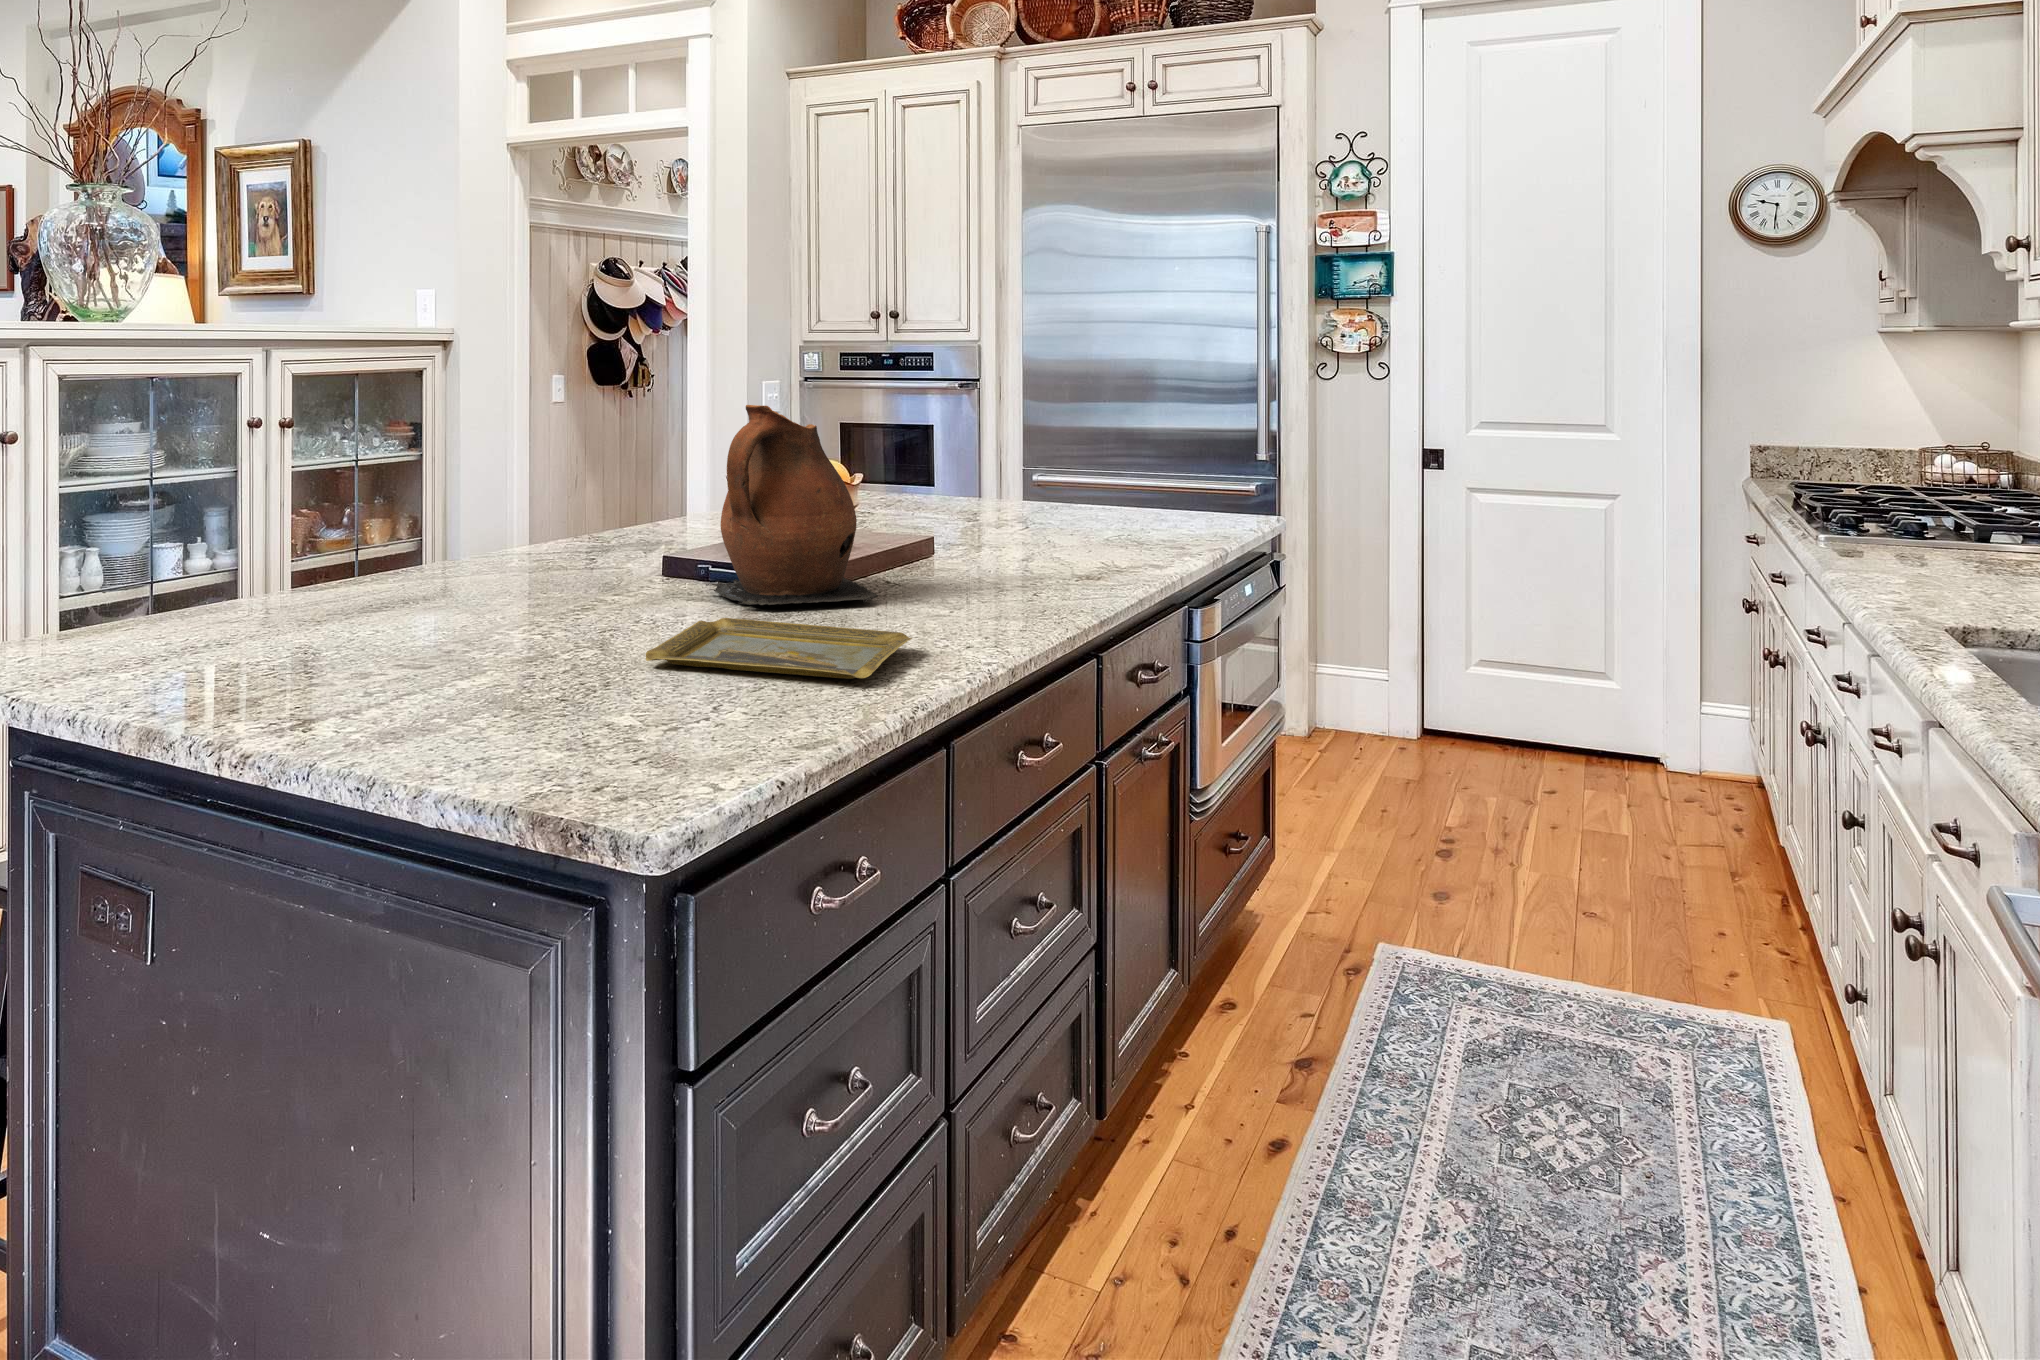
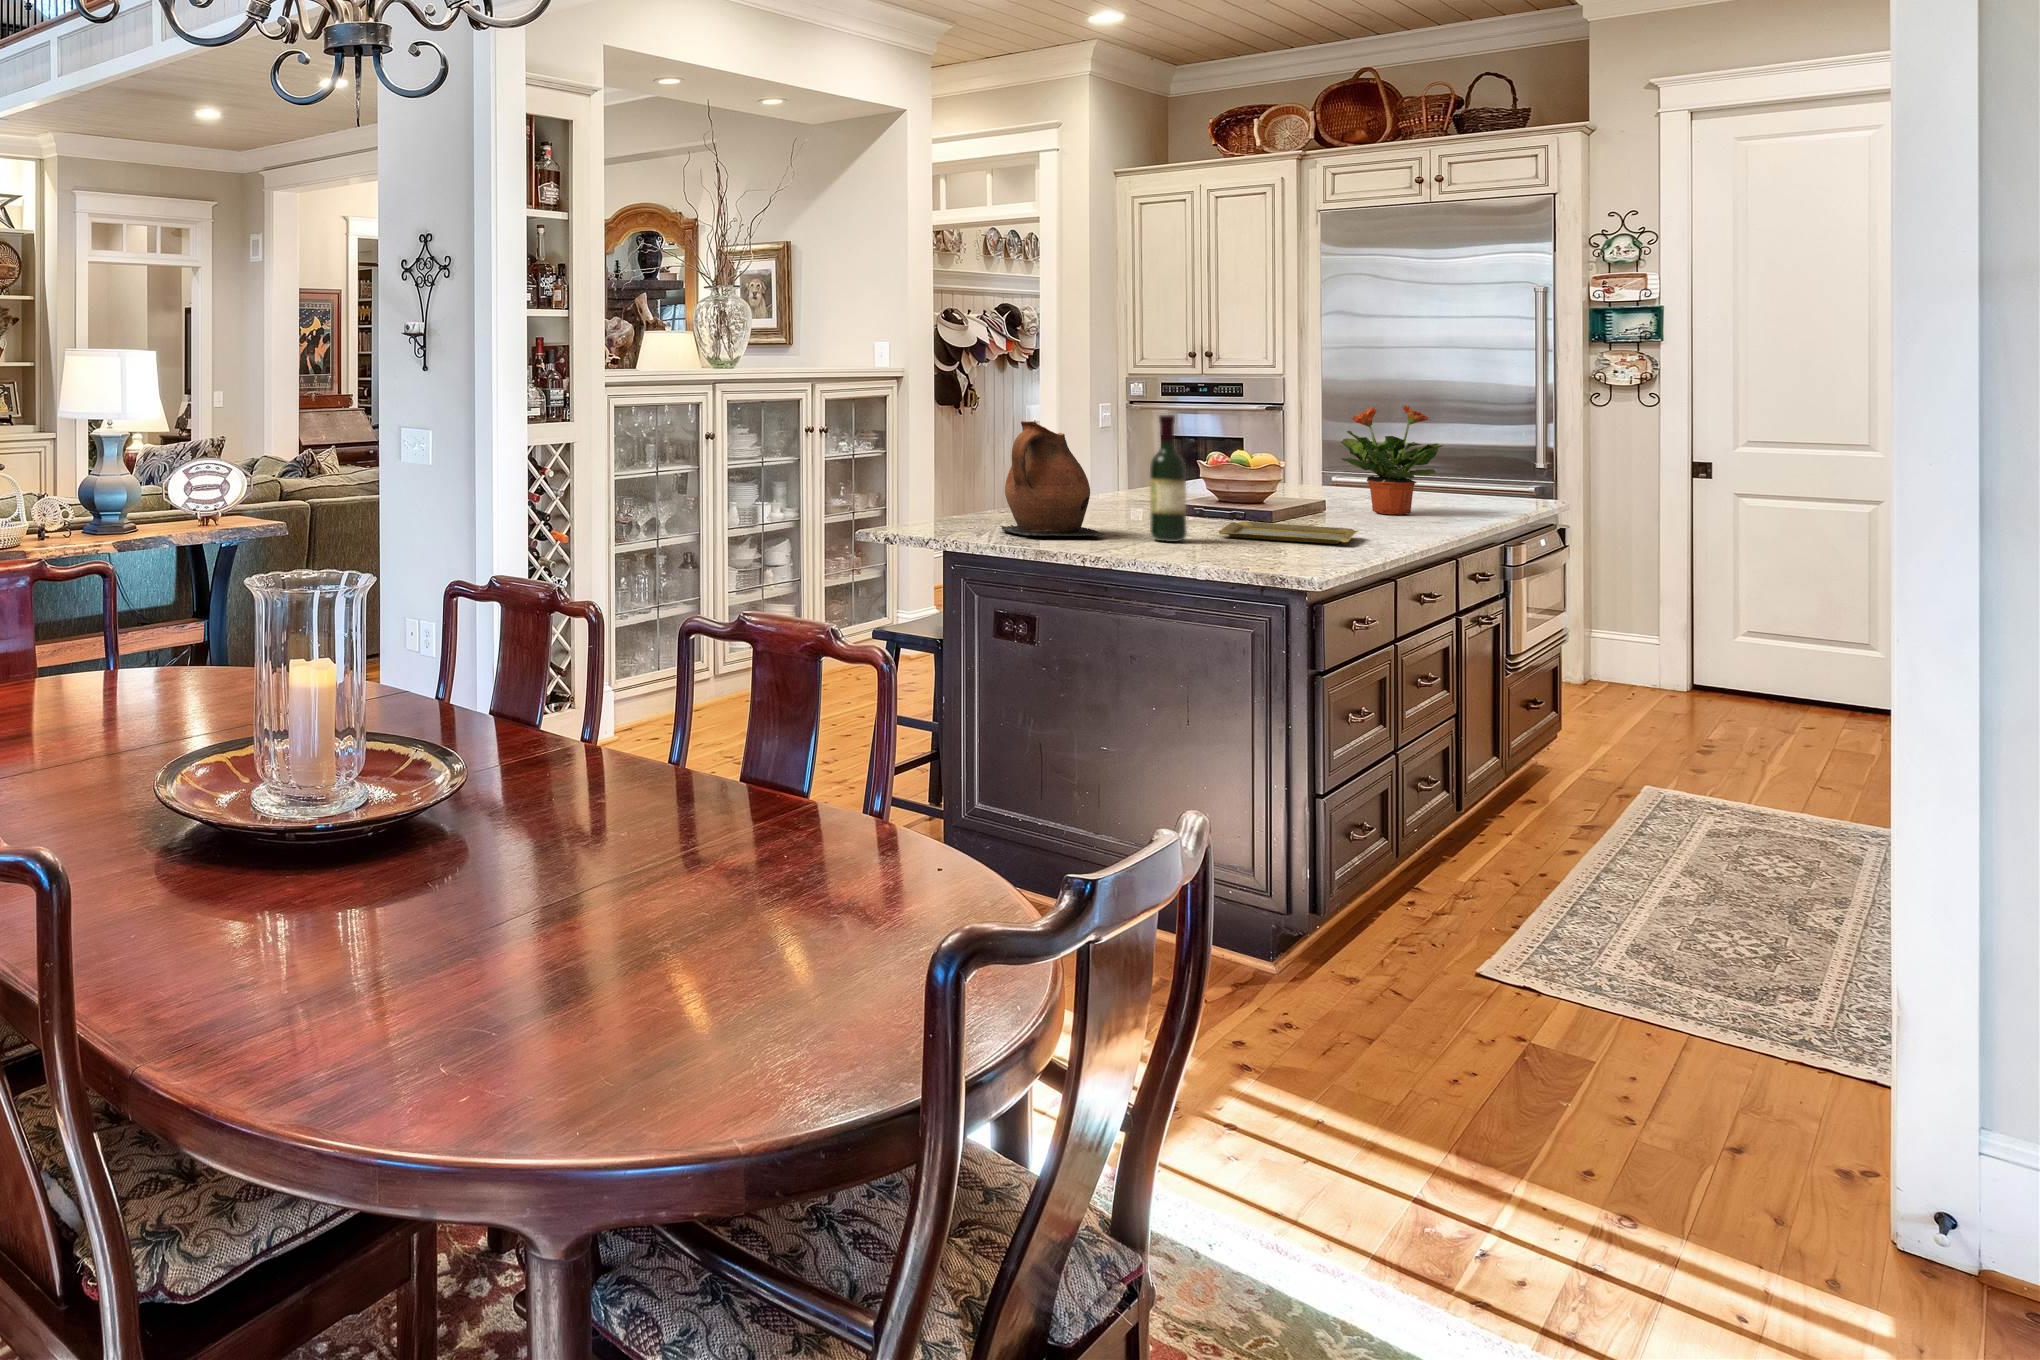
potted plant: none [942,383,1097,572] -> present [1341,405,1443,515]
ceramic pitcher: present [706,405,878,605] -> present [1000,421,1104,538]
wine bottle: none [483,412,556,693] -> present [1150,415,1187,542]

